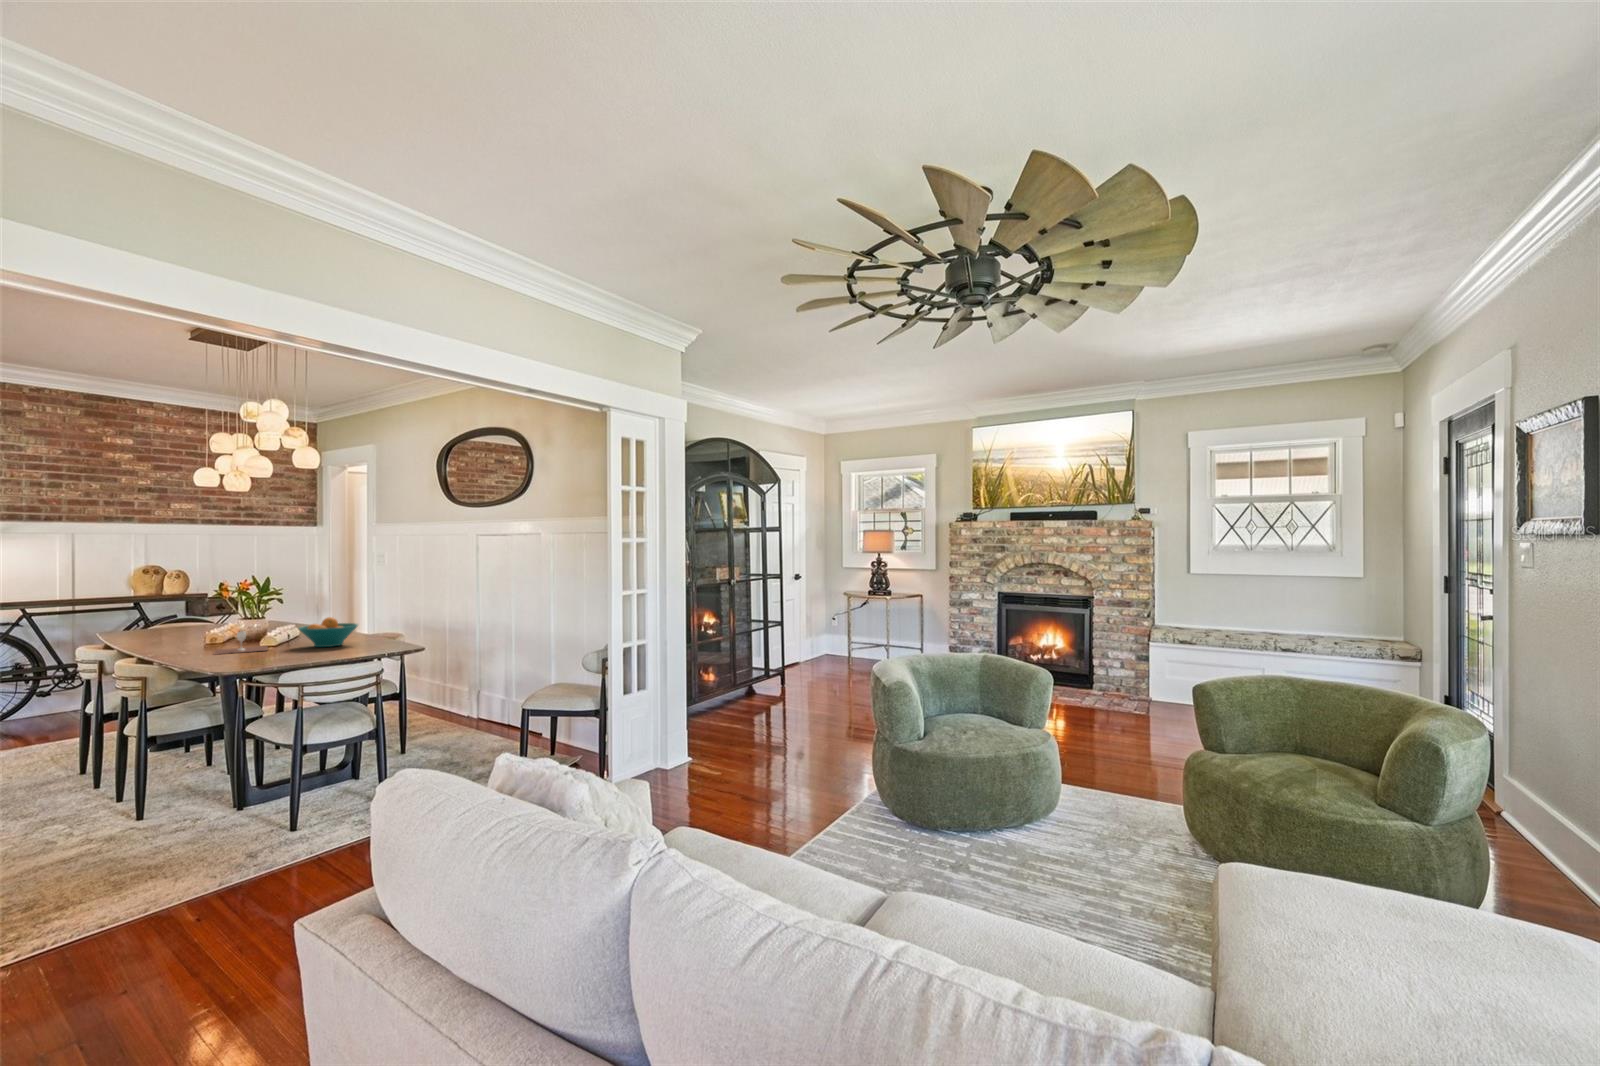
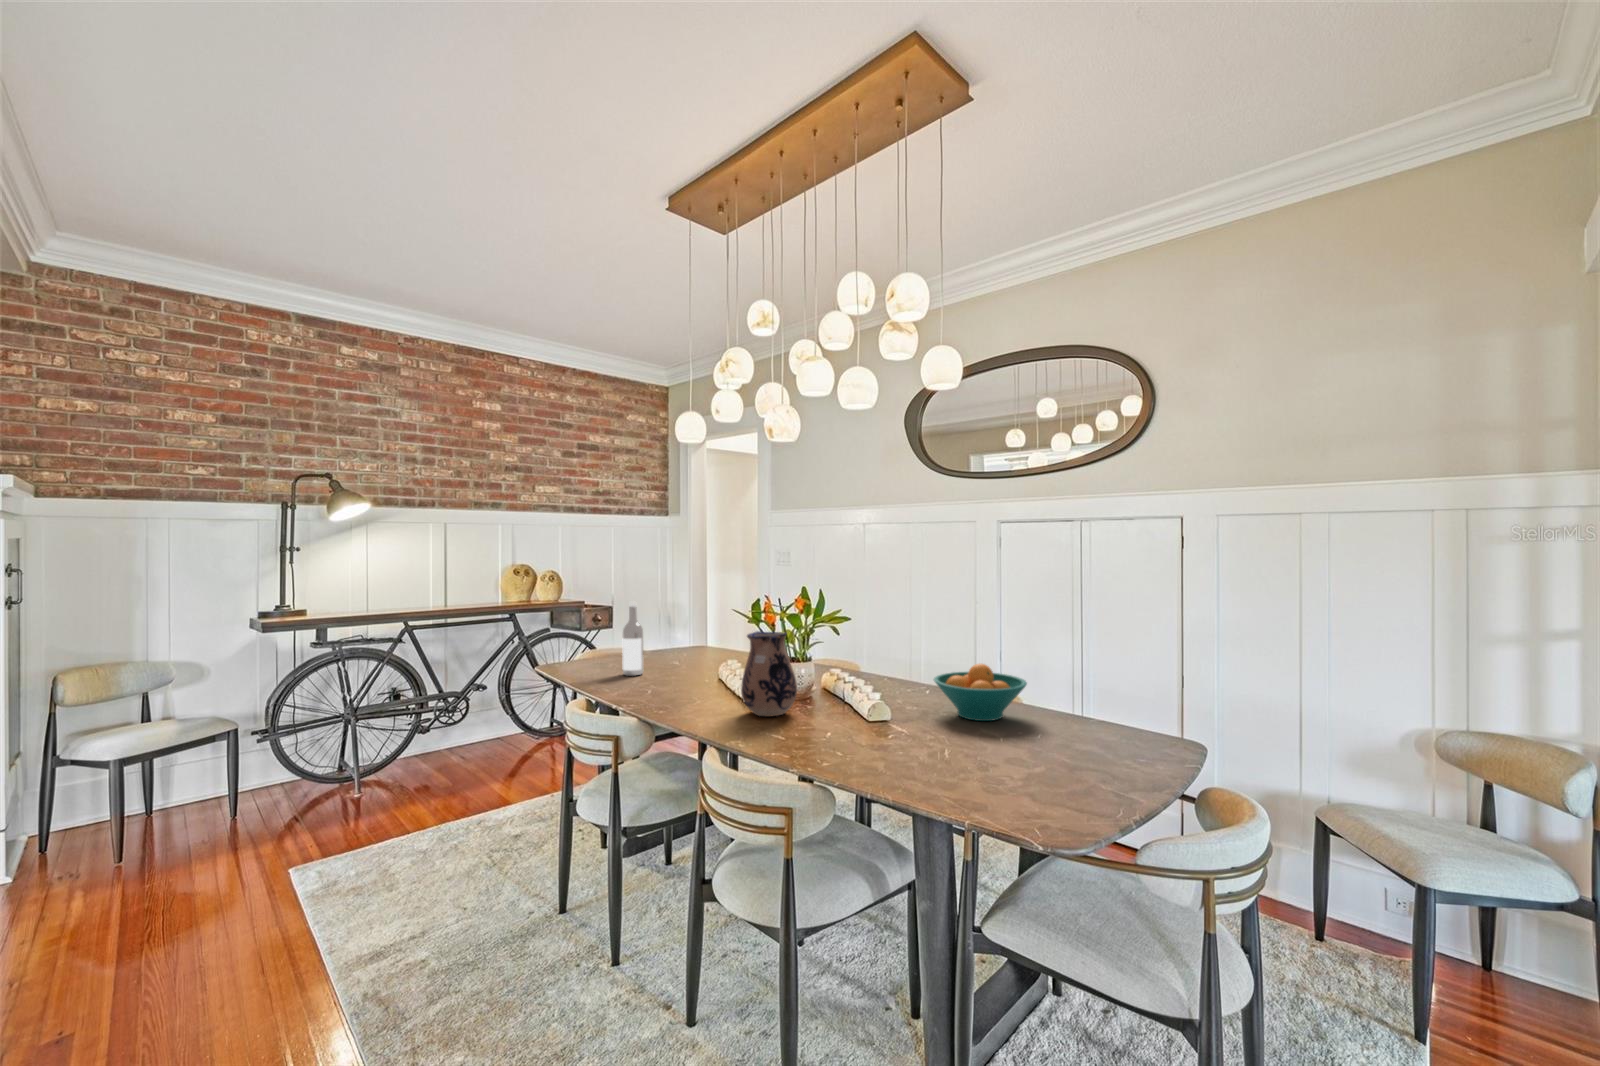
wine bottle: none [152,588,171,636] -> present [623,601,644,676]
ceramic pitcher: none [176,602,219,649] -> present [741,631,797,716]
wine glass: present [214,631,268,655] -> none [813,690,917,740]

